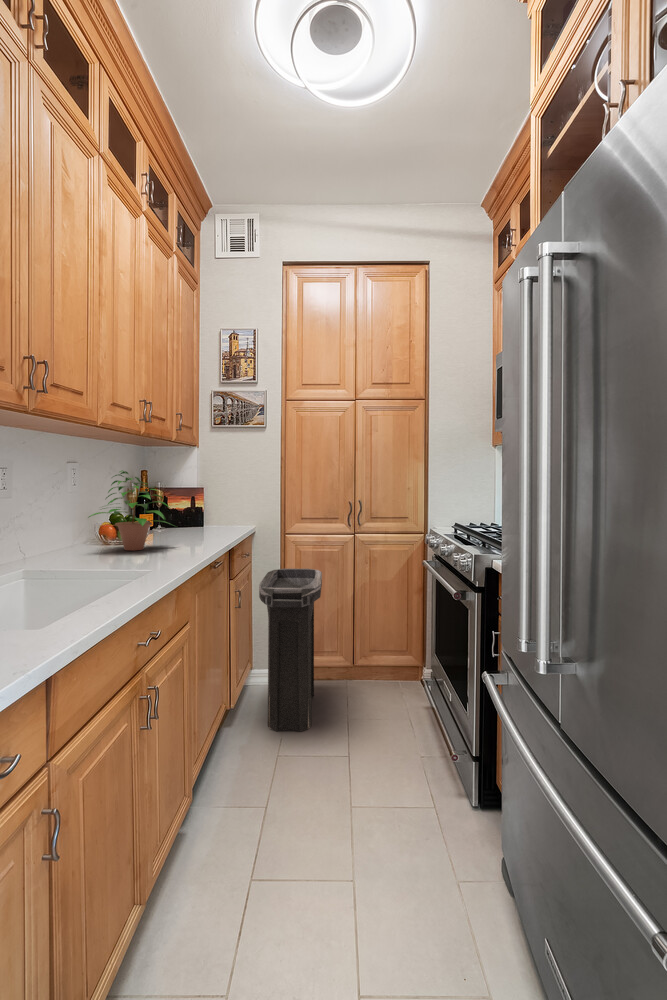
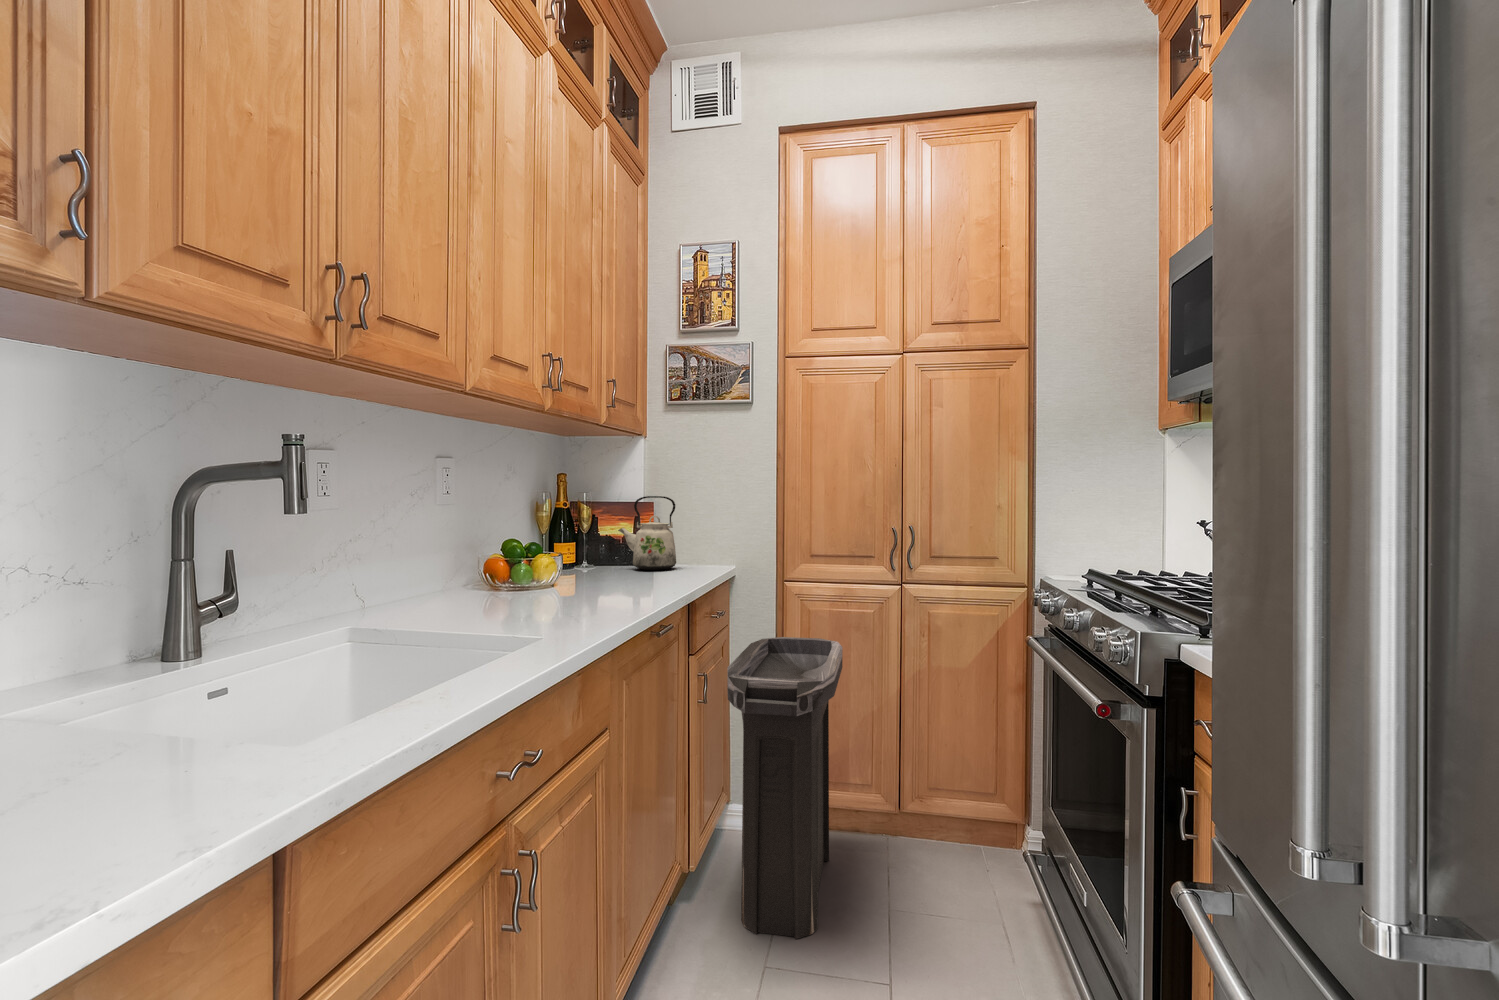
potted plant: present [89,470,174,550] -> none [420,470,579,609]
kettle: none [184,485,221,530] -> present [618,496,676,570]

